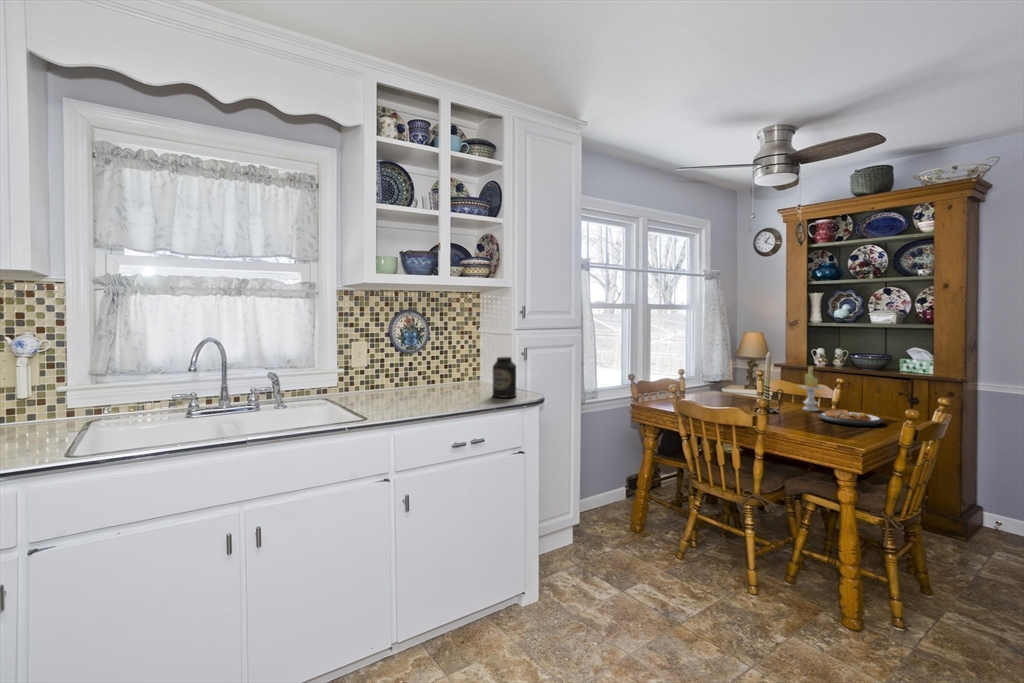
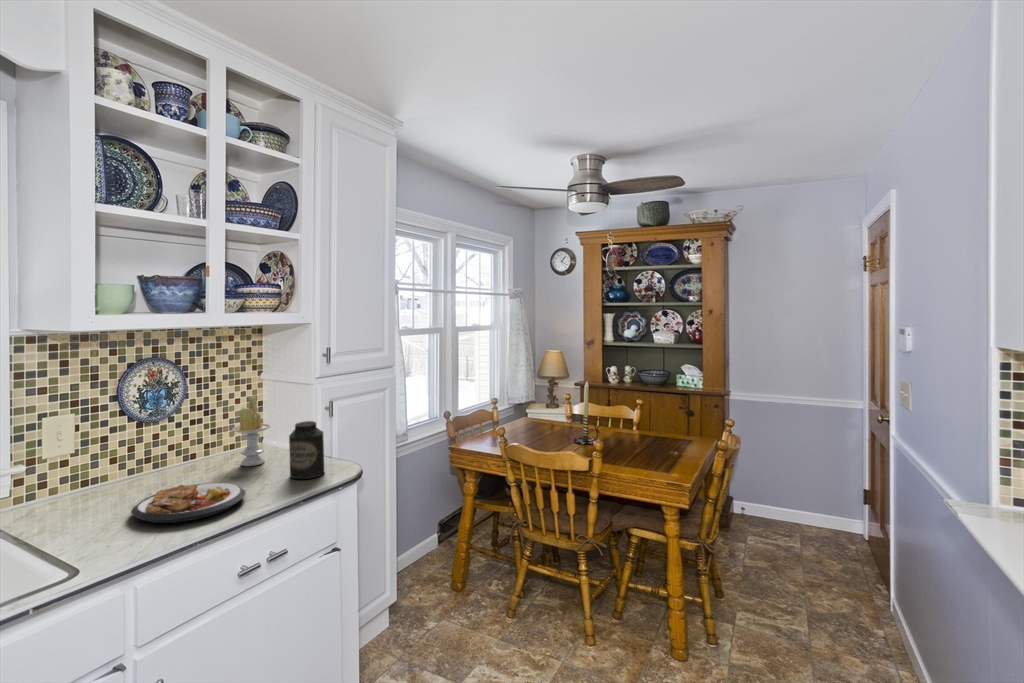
candle: present [799,367,823,411] -> present [233,396,271,466]
plate: present [818,410,883,426] -> present [131,483,246,523]

